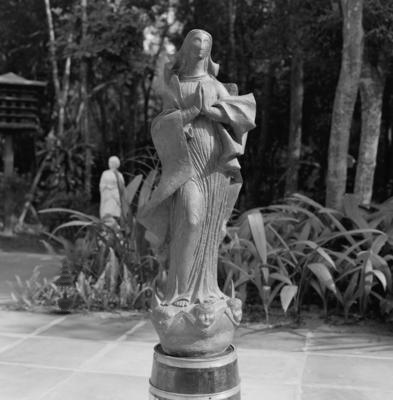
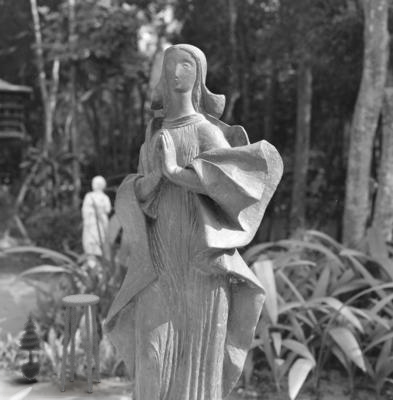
stool: none [91,241,123,319] -> present [61,294,100,393]

